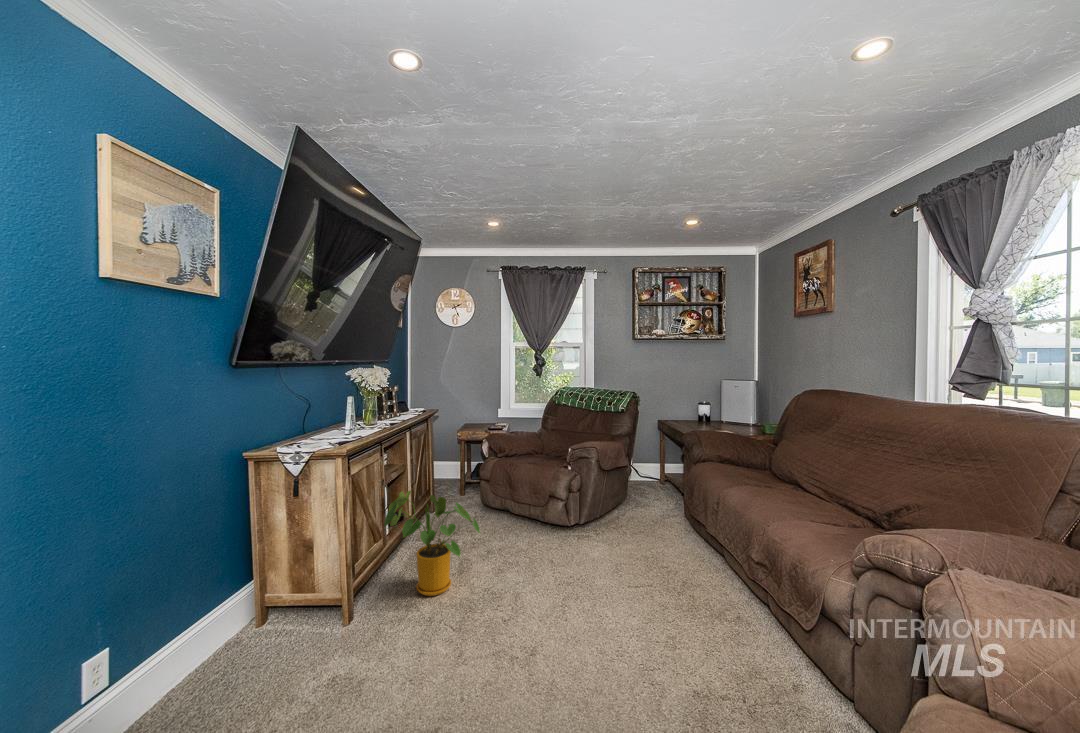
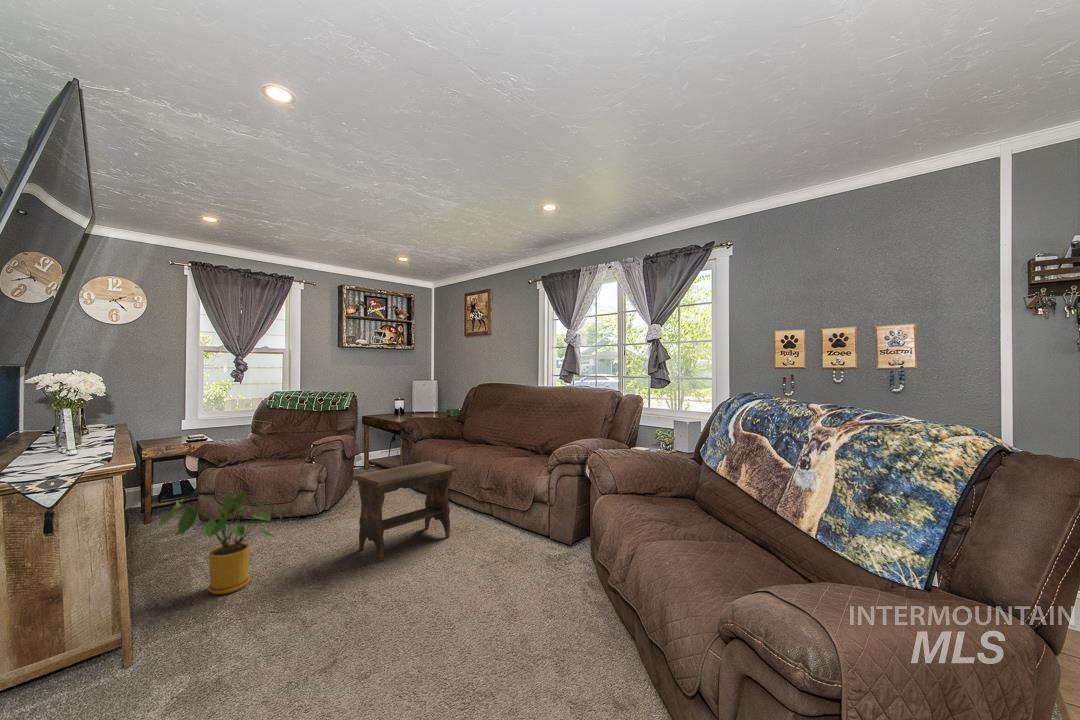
footstool: none [555,503,689,630] -> present [353,461,457,562]

